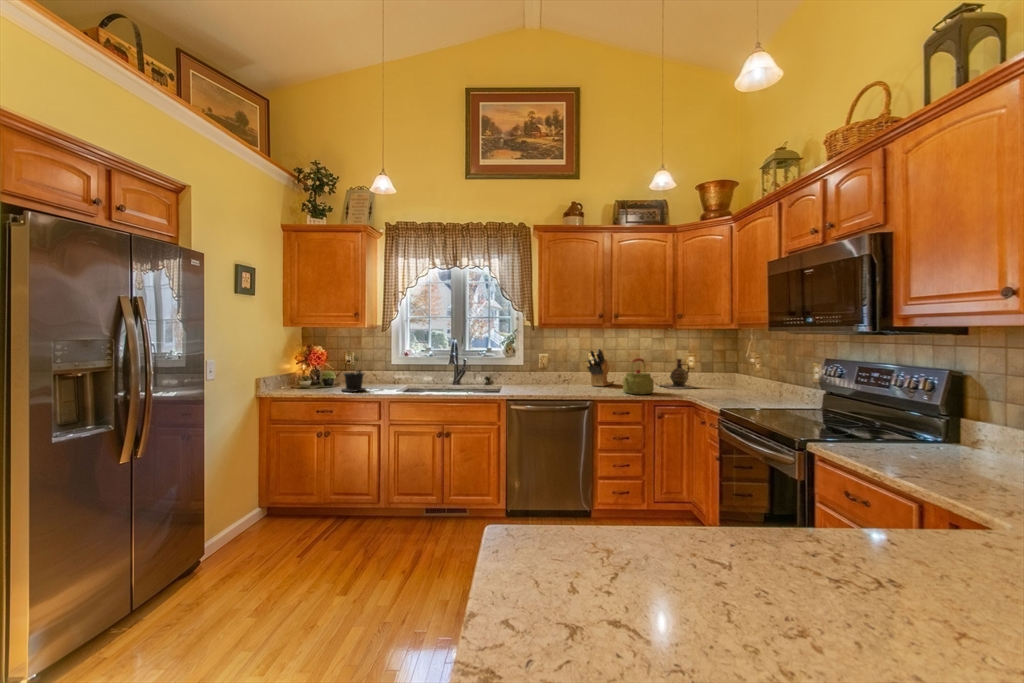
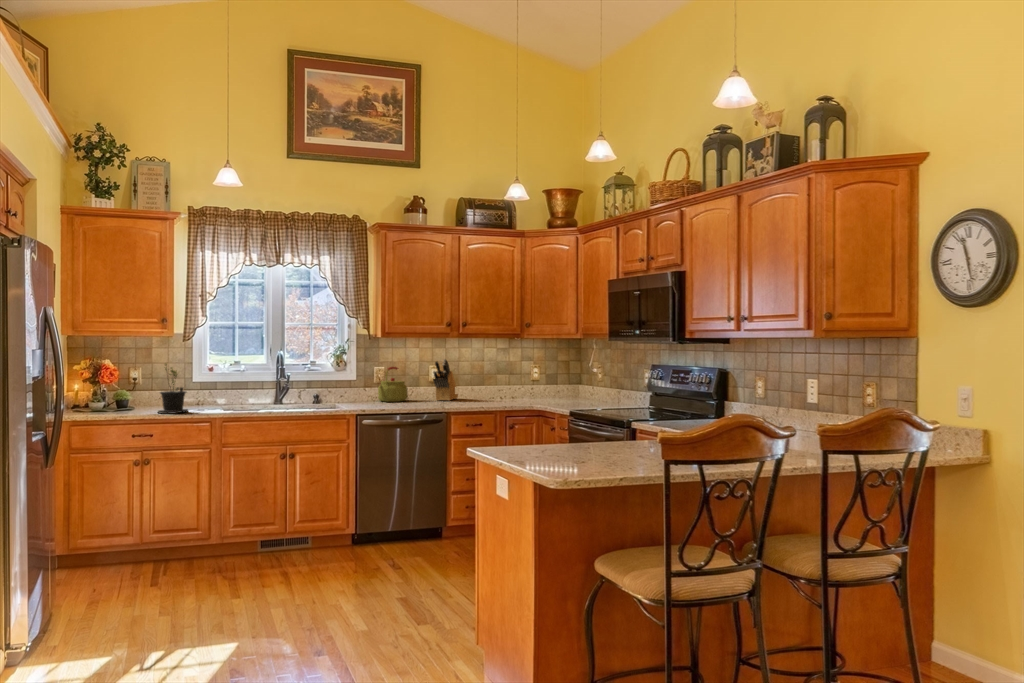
kettle: present [623,358,654,395] -> present [378,367,408,402]
ceramic jug: present [660,359,697,389] -> none [503,369,547,401]

